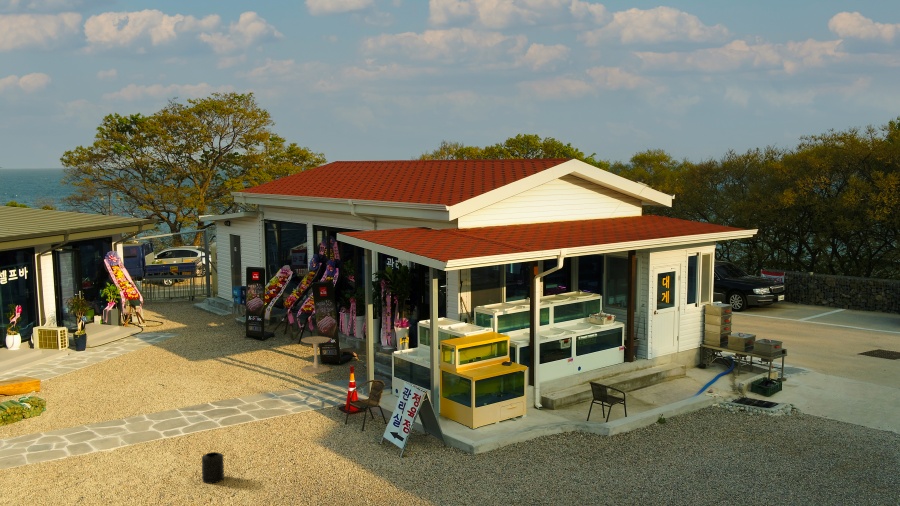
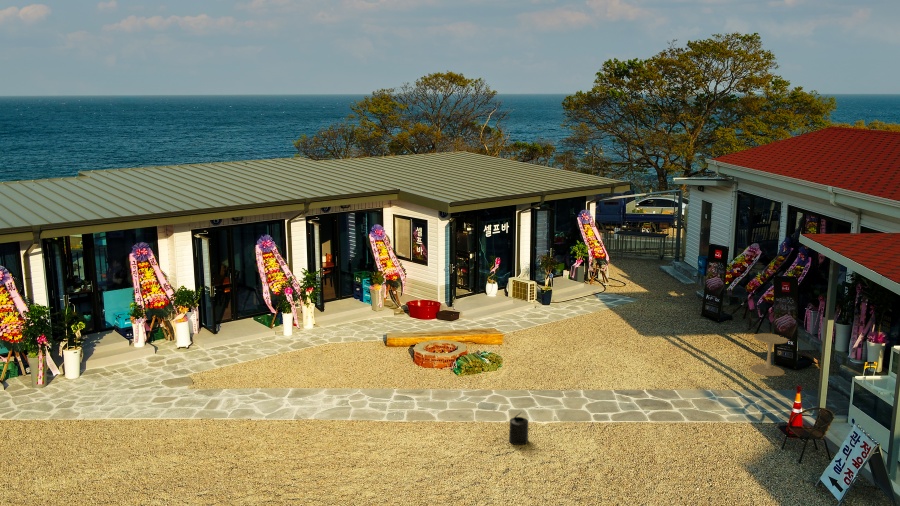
trash can: present [202,452,224,483] -> present [509,413,529,445]

